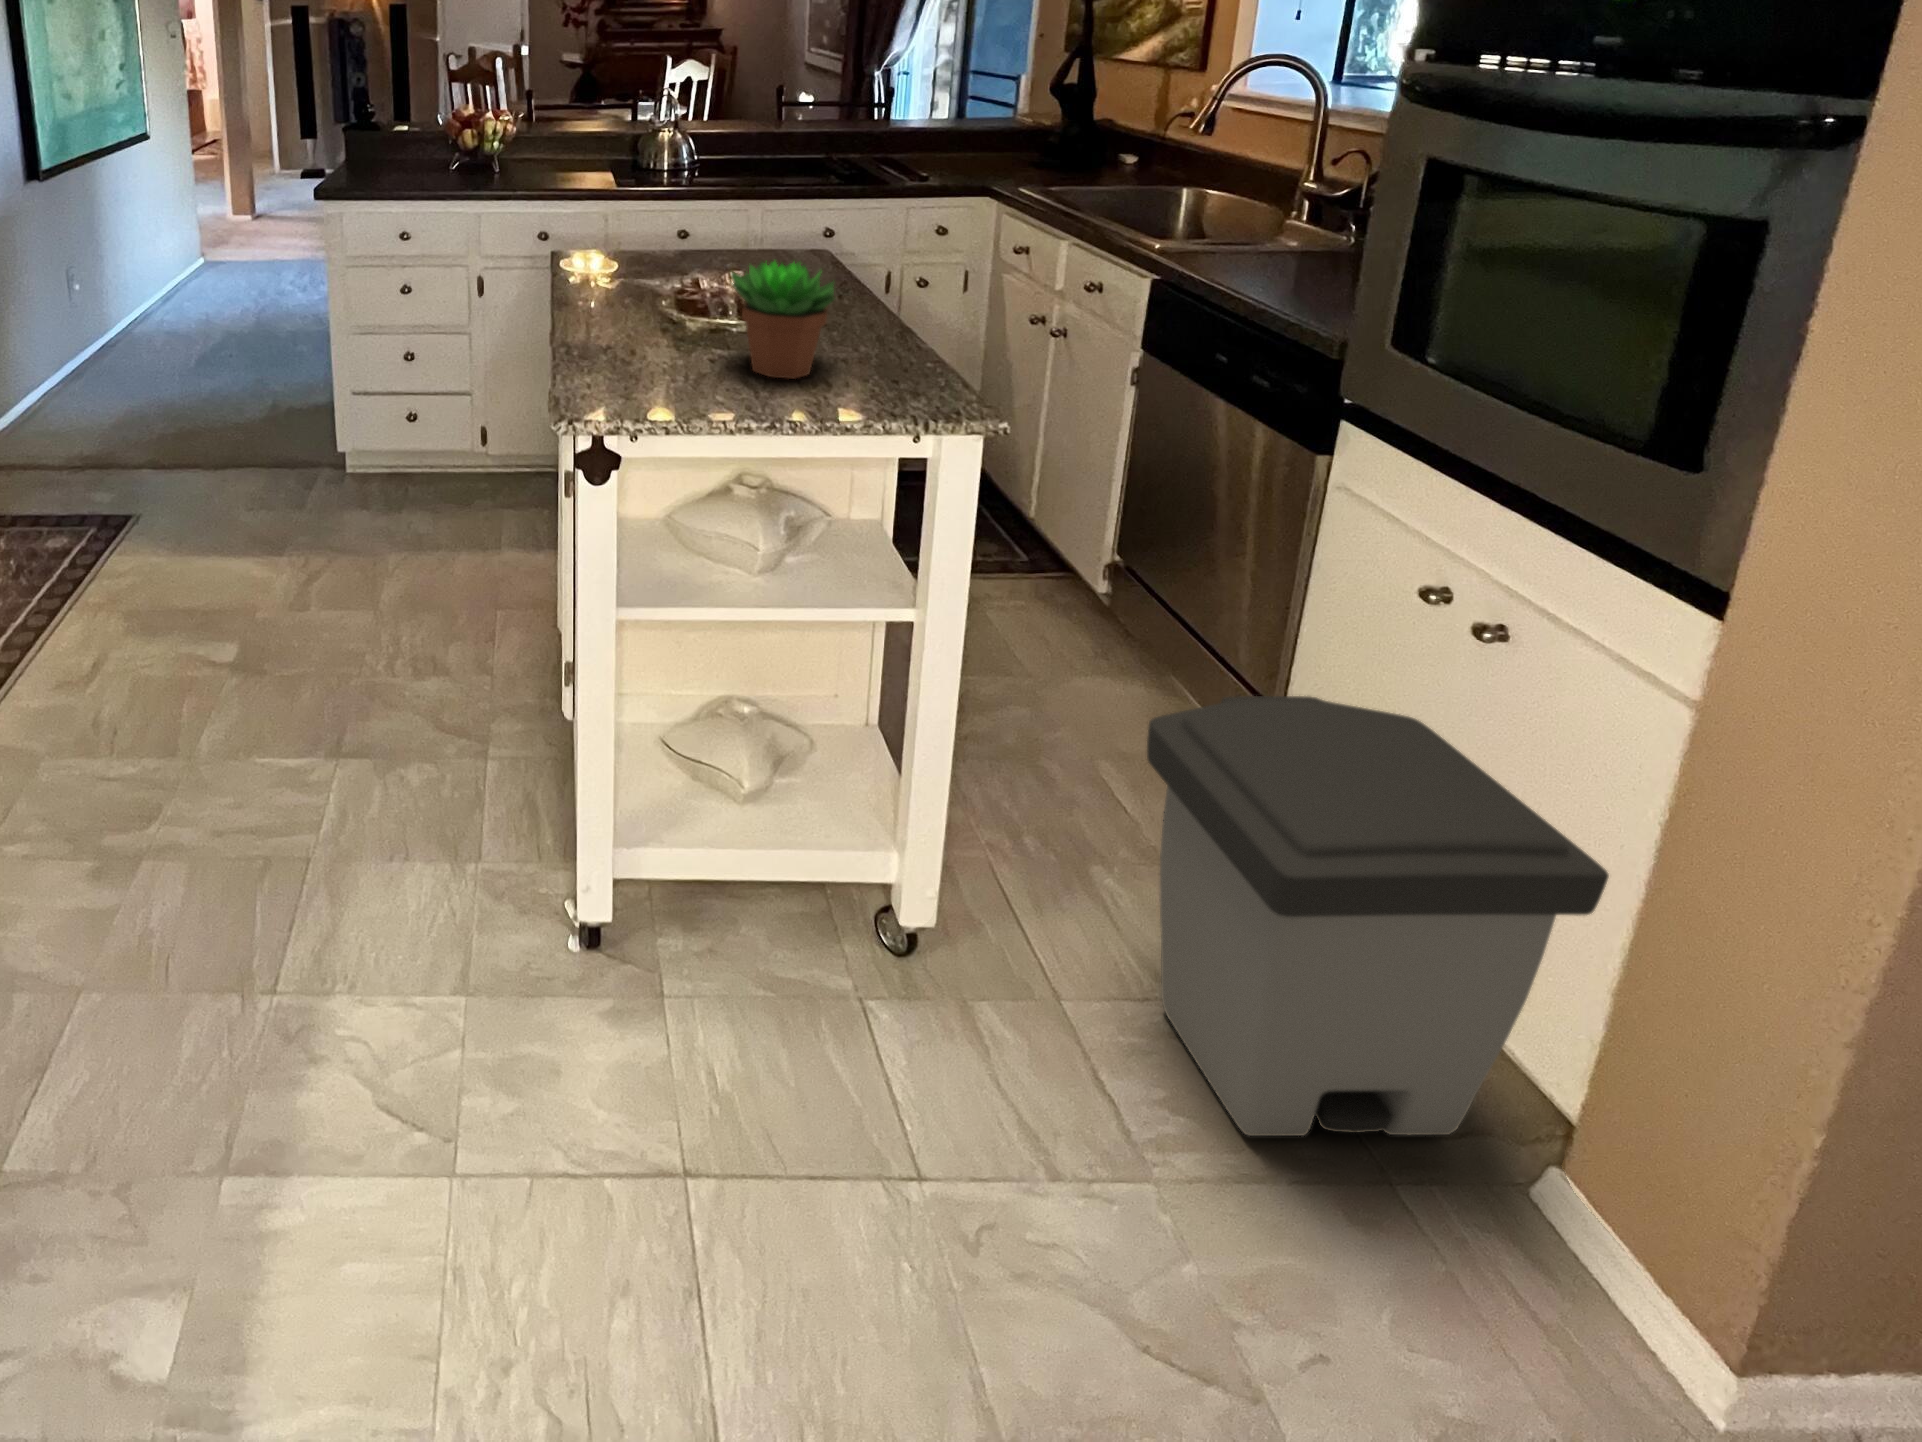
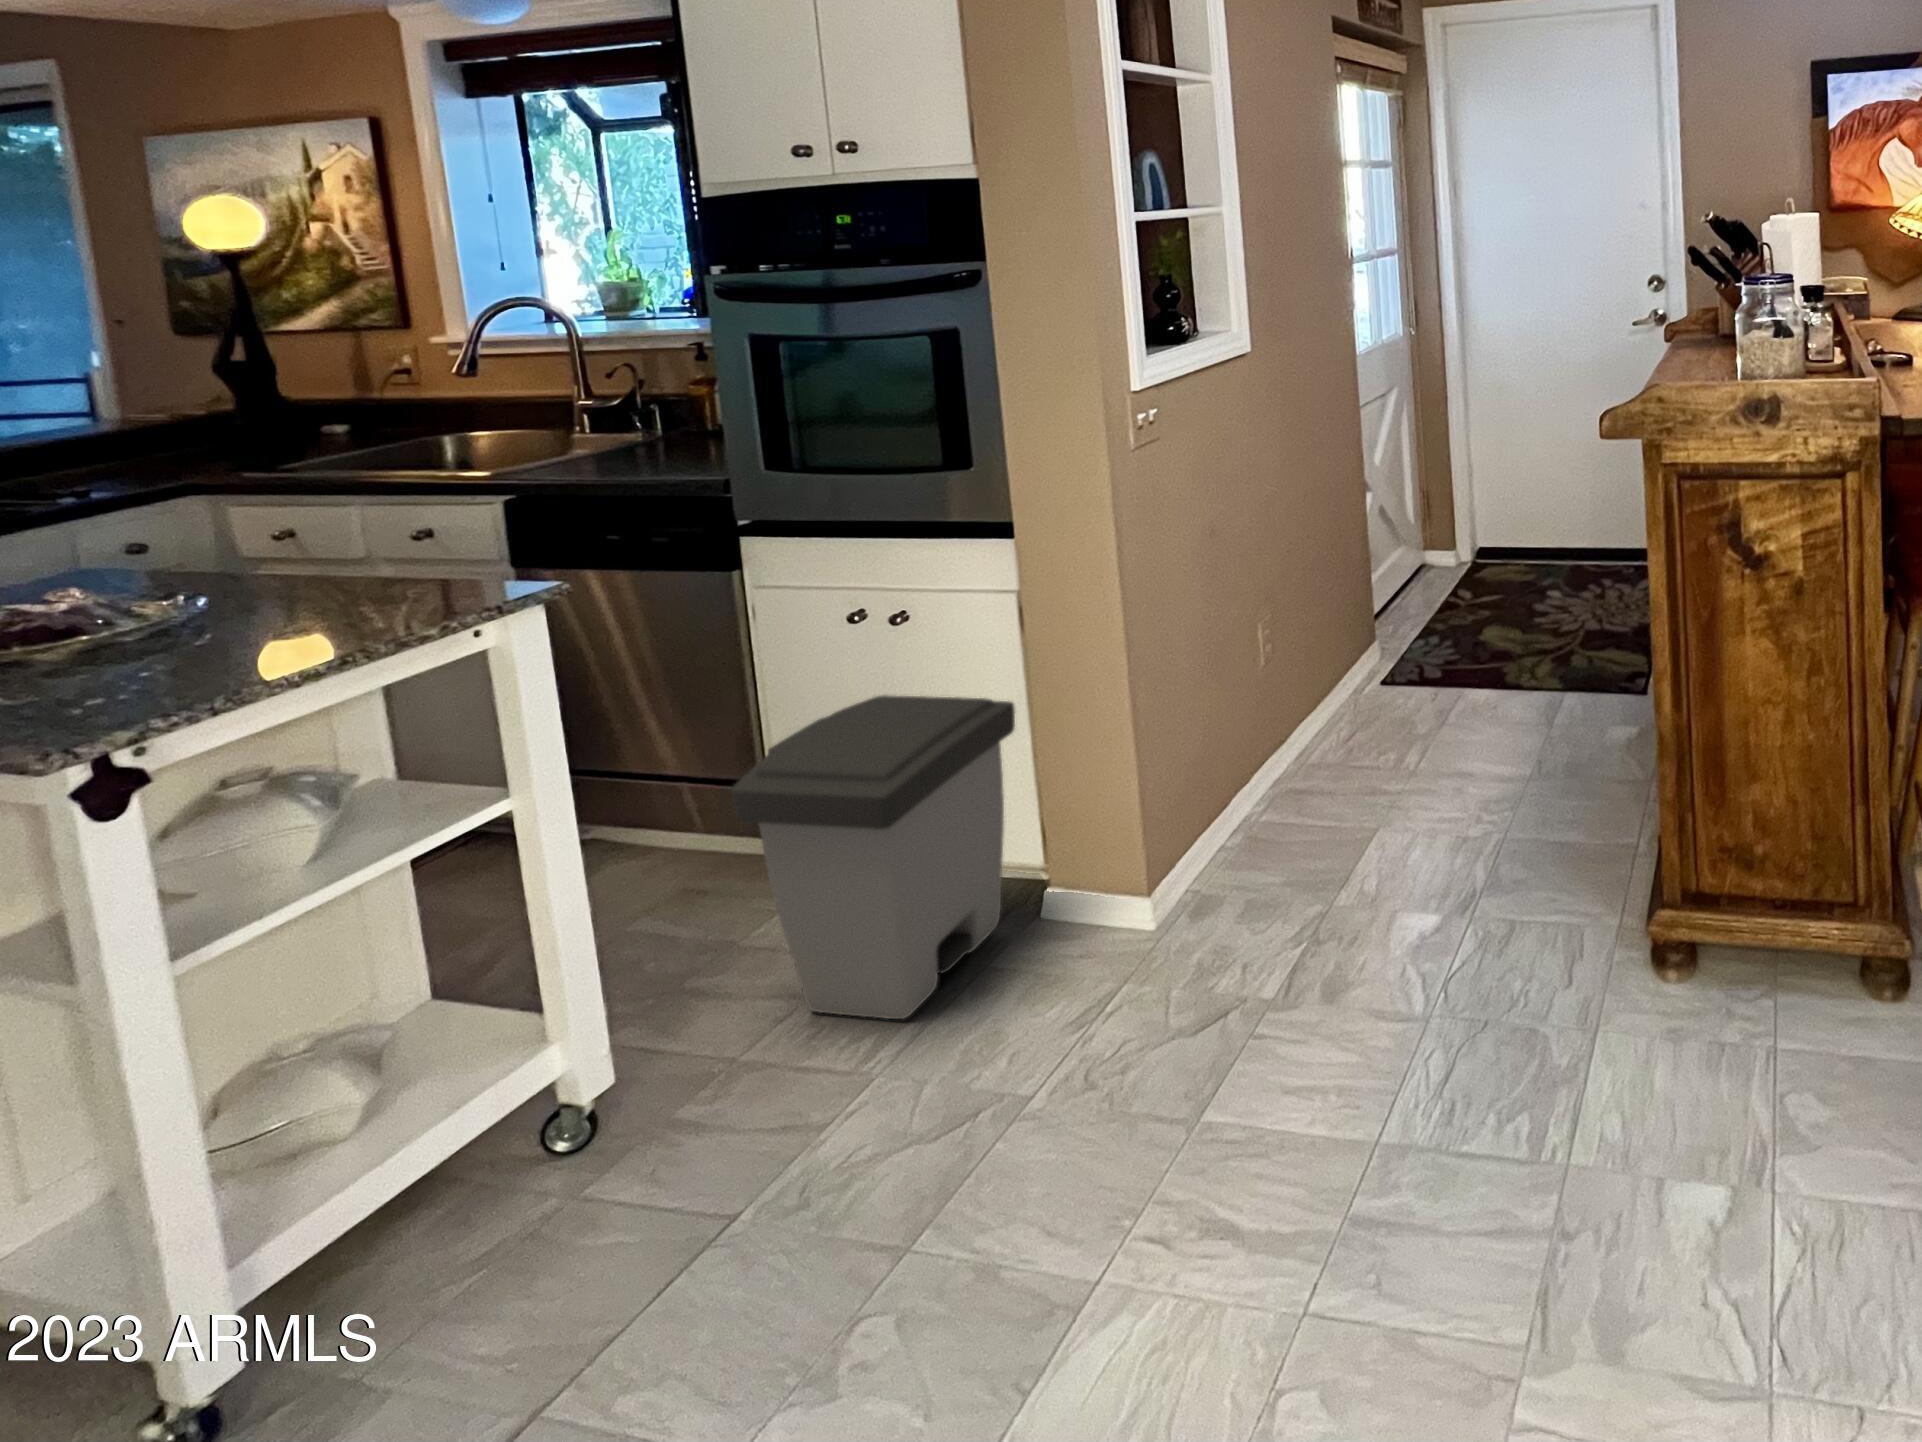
succulent plant: present [731,261,835,379] -> none [104,530,296,670]

